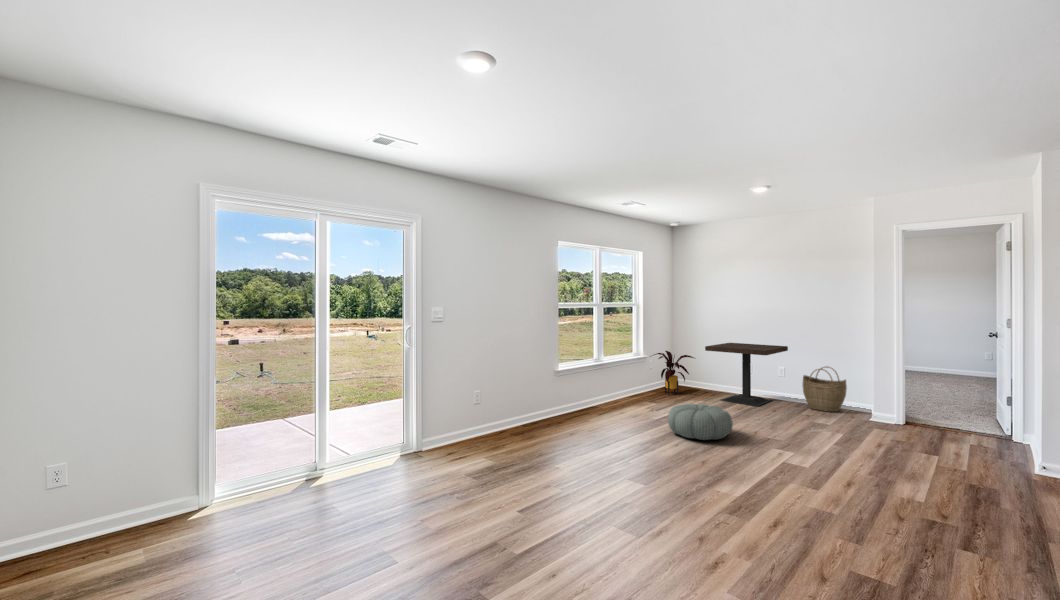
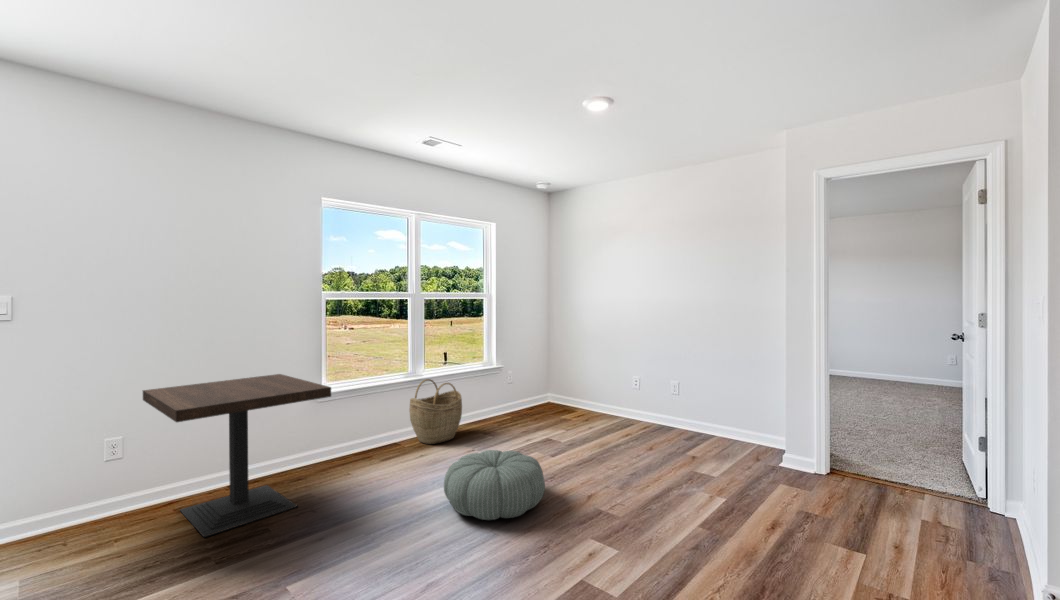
side table: present [705,343,788,406] -> present [143,374,331,537]
house plant: present [652,351,694,395] -> none [505,358,563,420]
woven basket: present [803,367,847,412] -> present [409,379,462,444]

